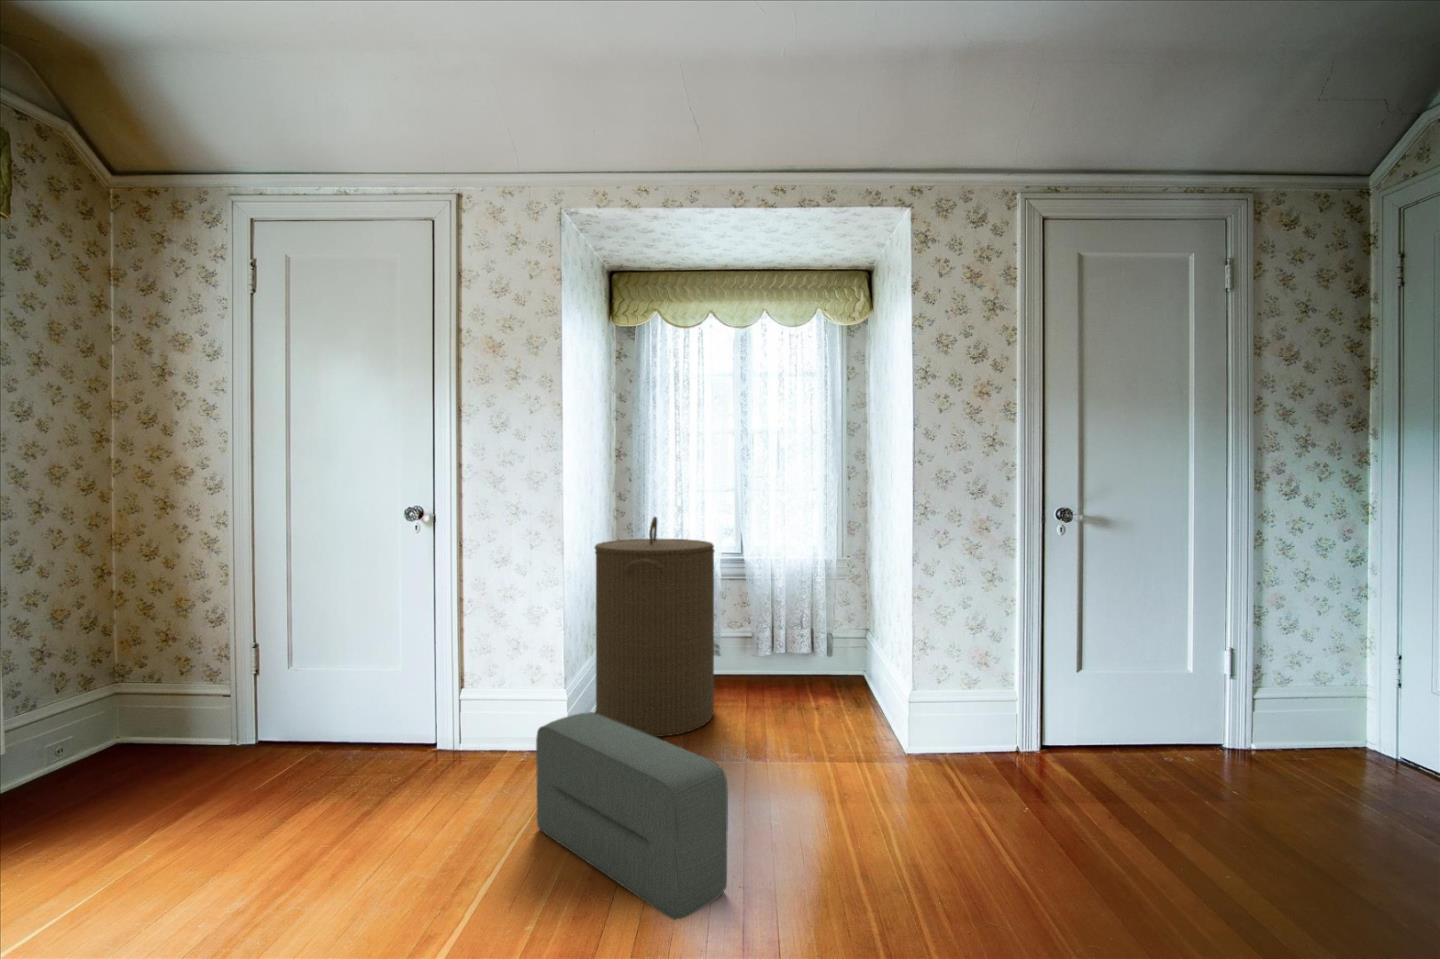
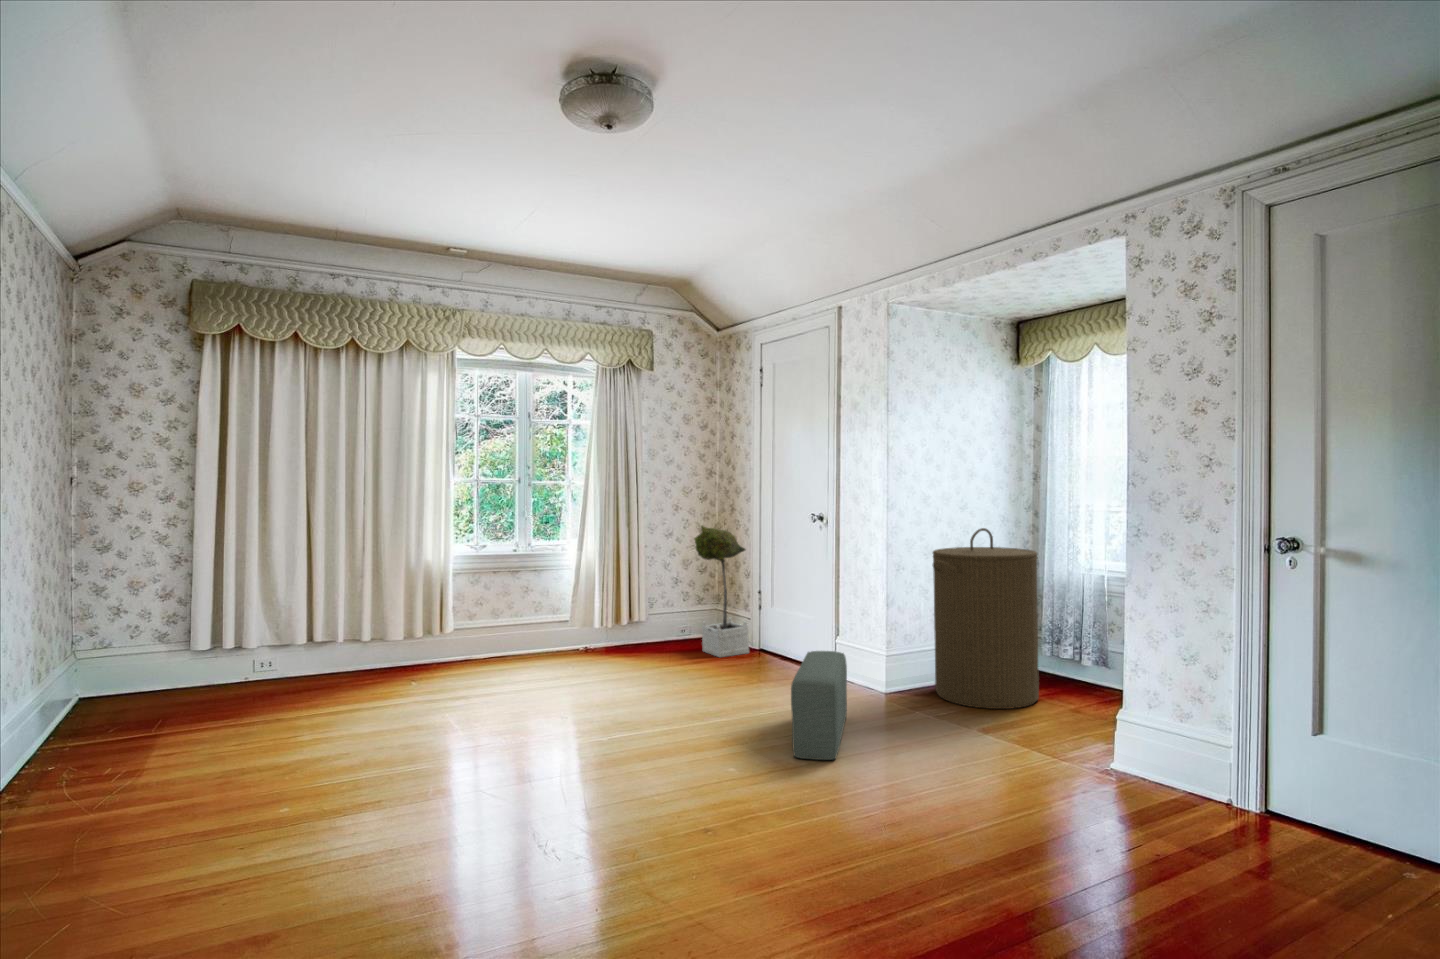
potted tree: none [86,536,222,784] -> present [695,526,749,657]

